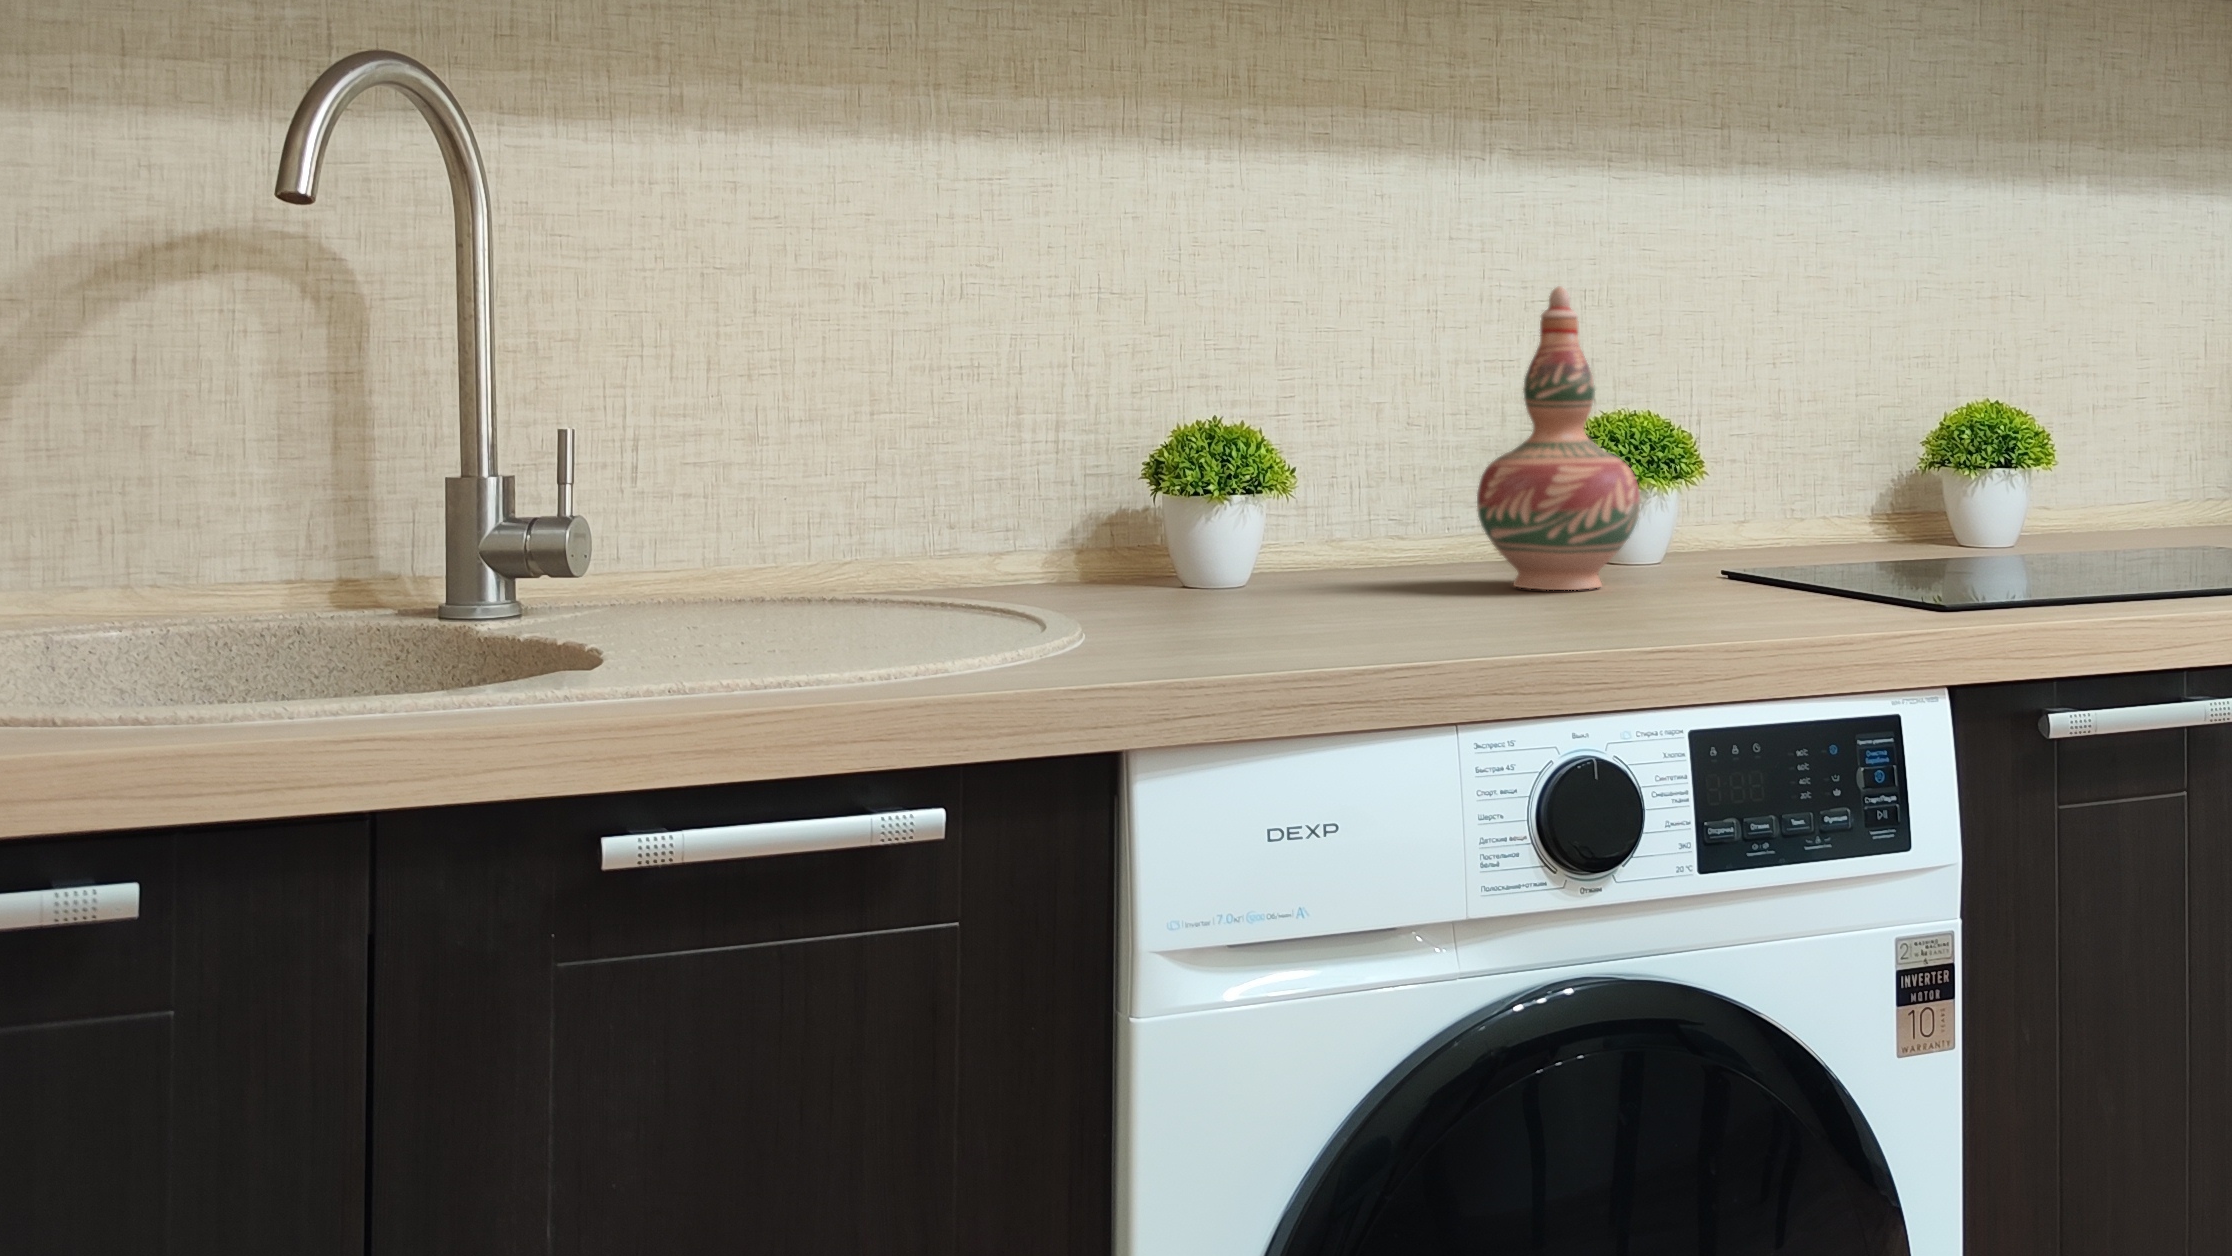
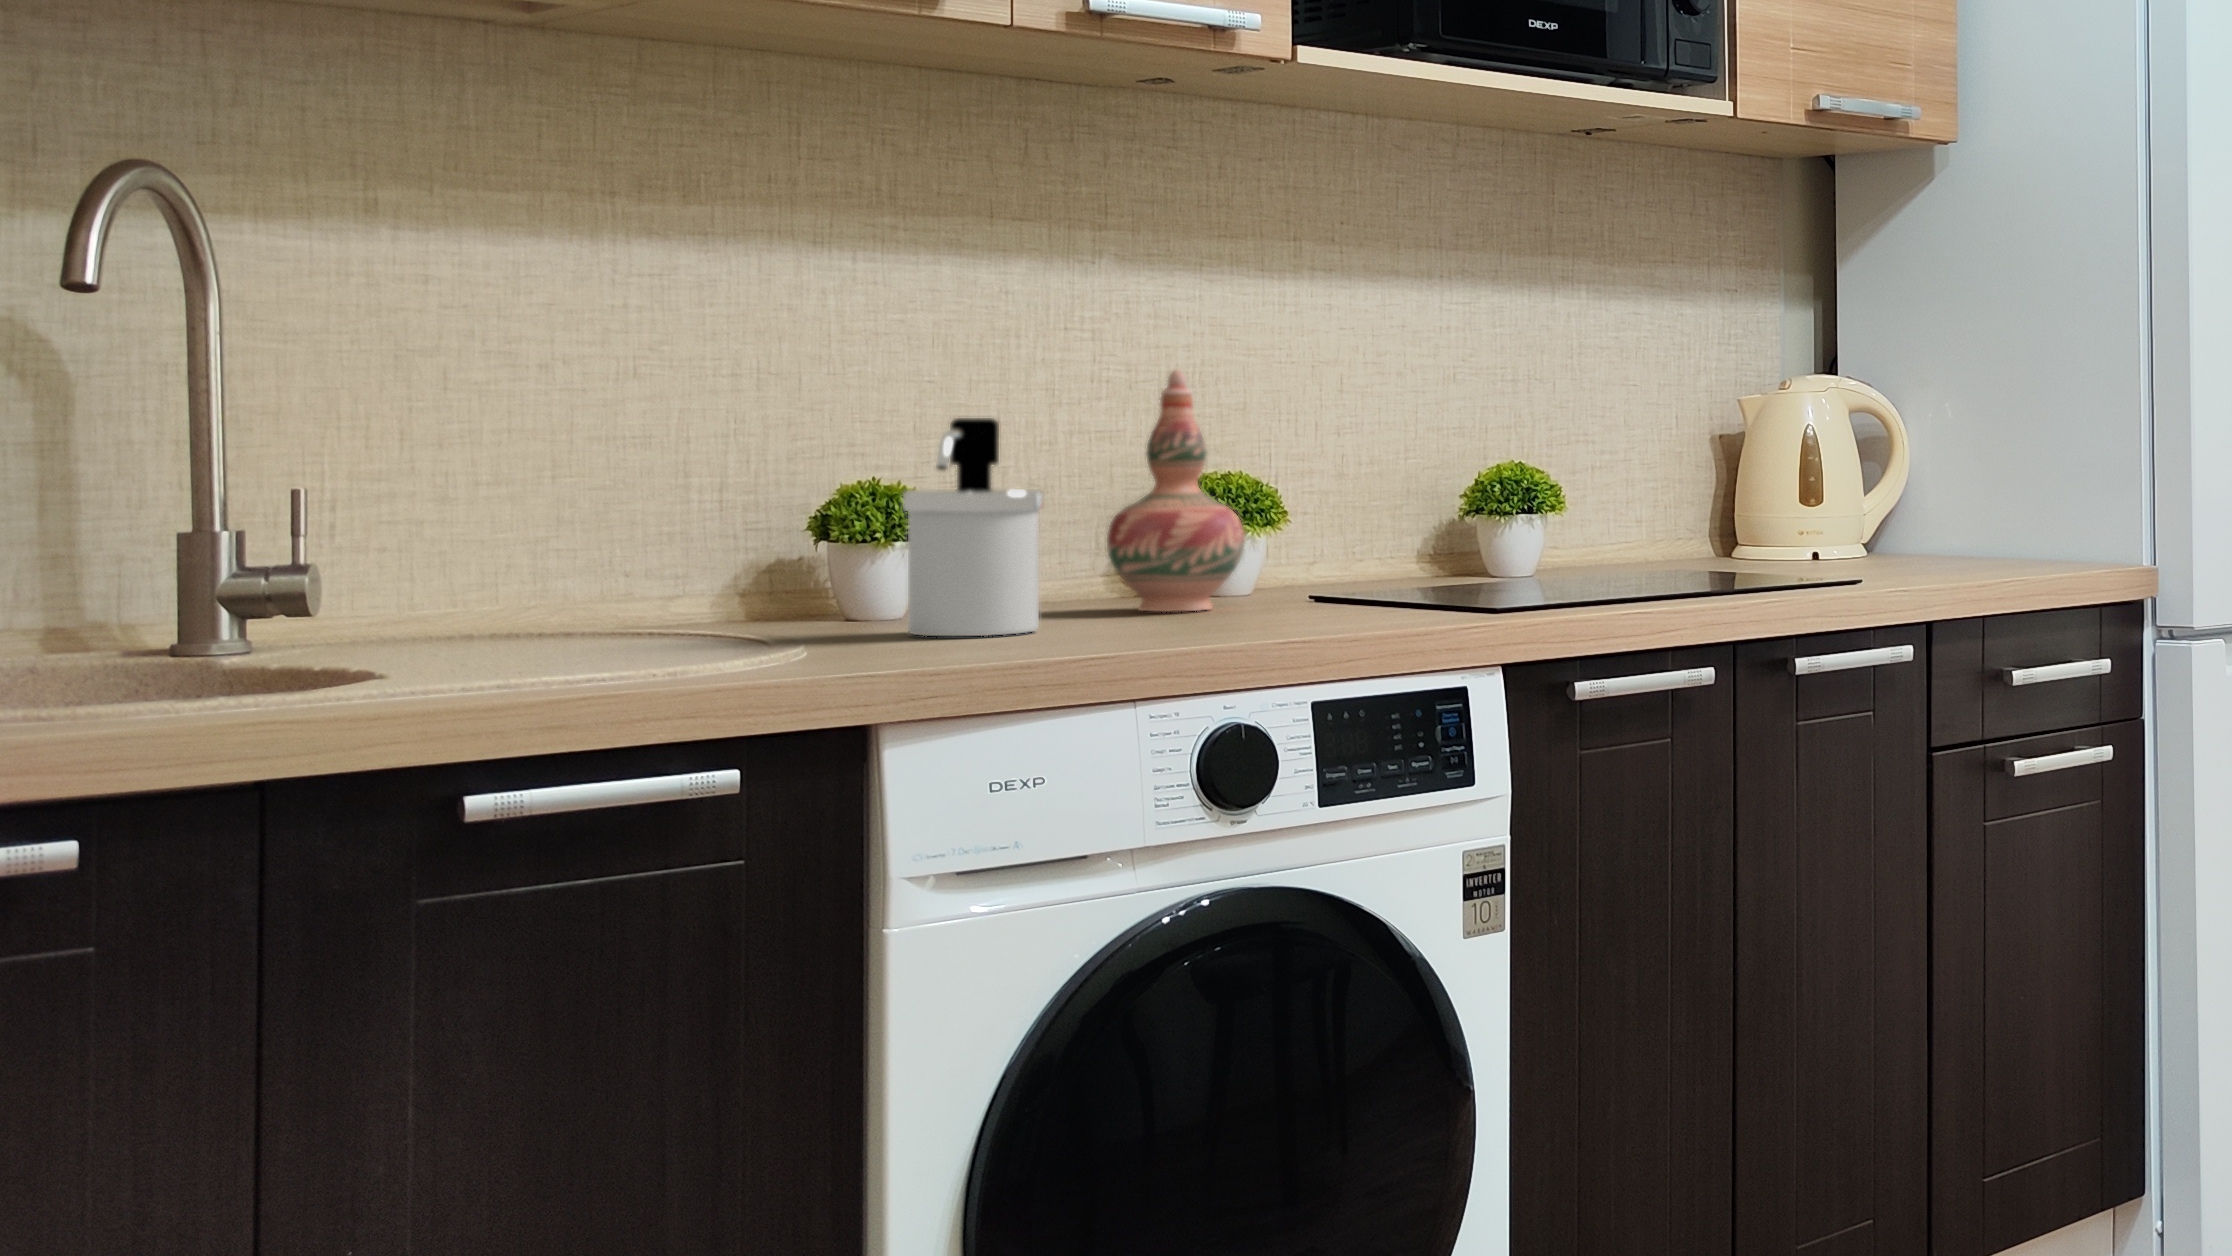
soap dispenser: none [1212,348,1376,624] -> present [903,418,1044,636]

